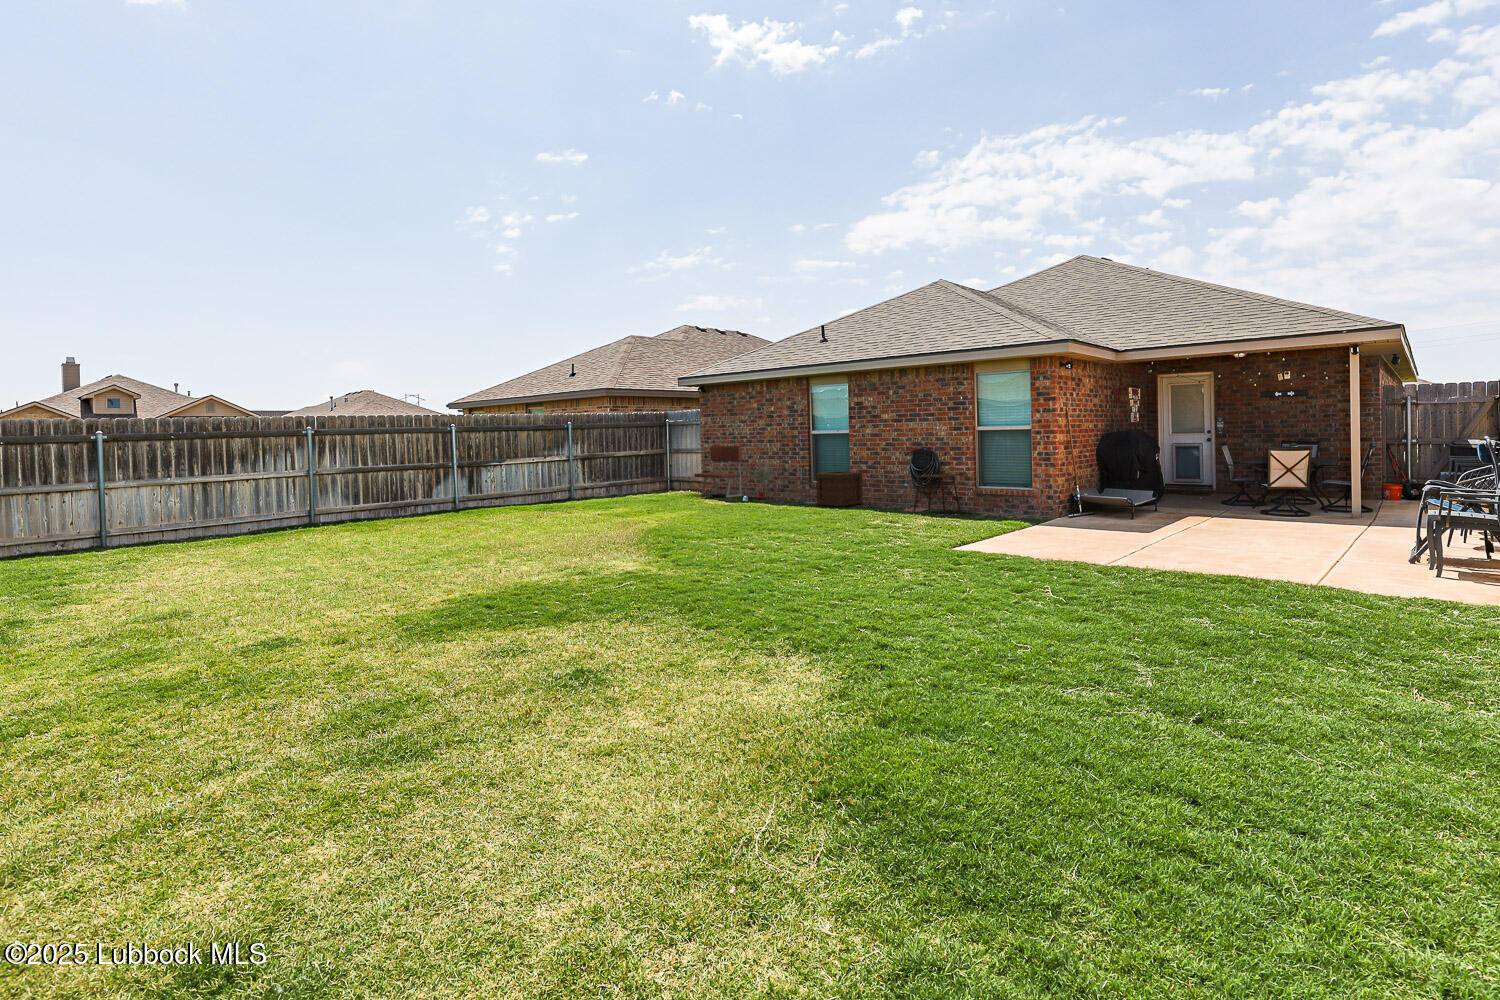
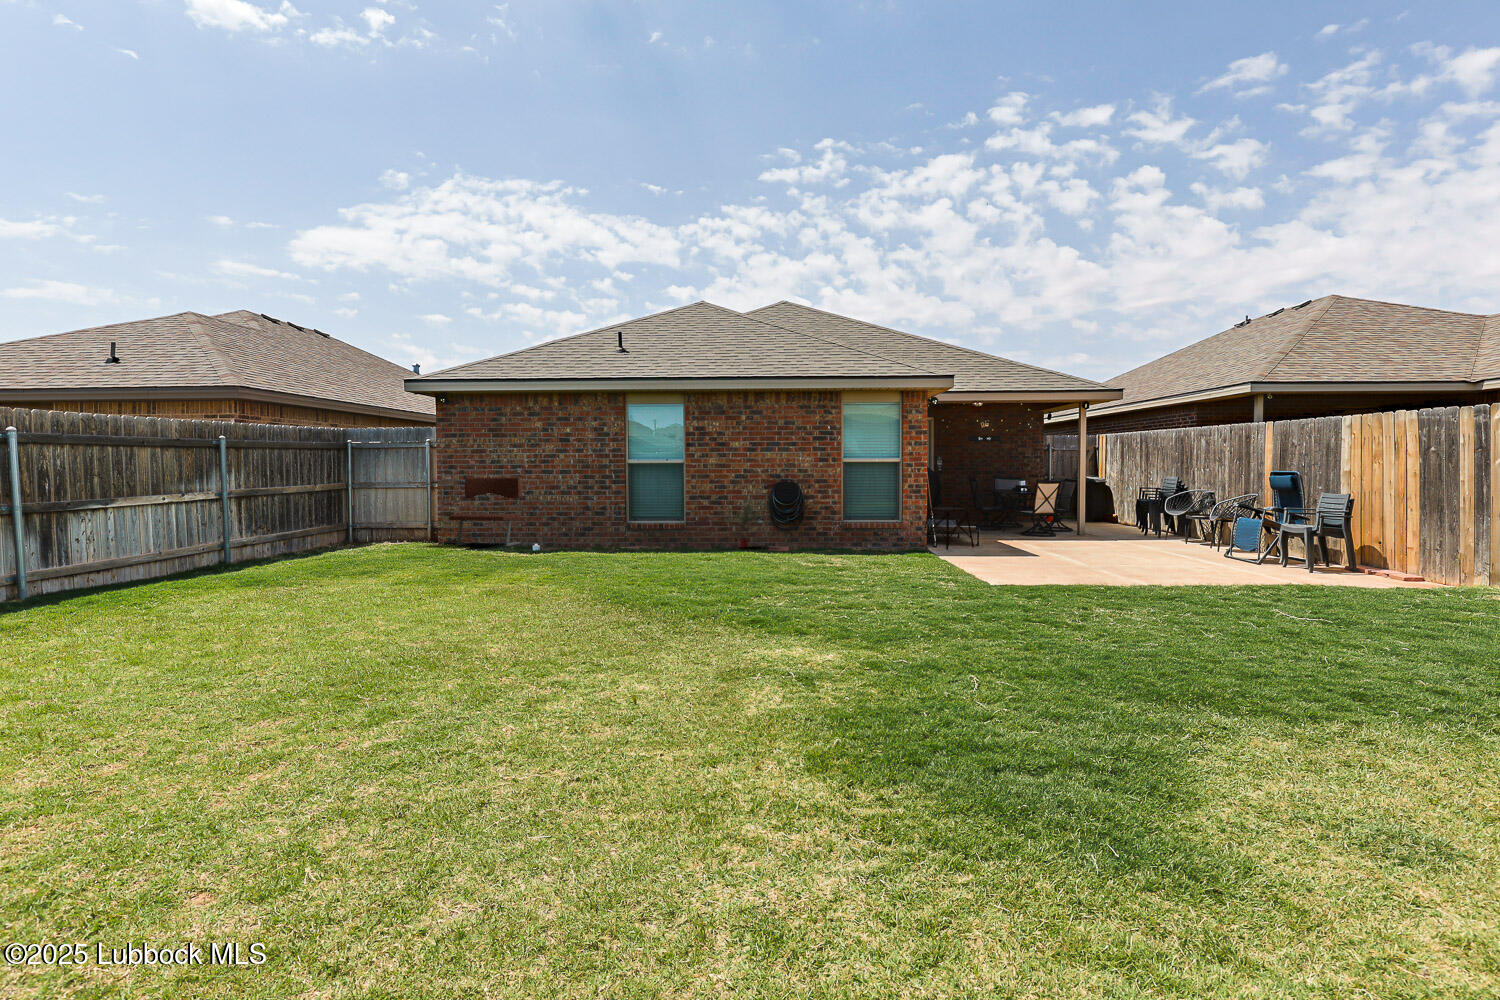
potted tree: present [752,462,774,499] -> present [725,499,764,548]
wooden crate: present [816,471,862,507] -> none [660,508,708,550]
side table: present [913,474,960,514] -> present [921,507,974,550]

